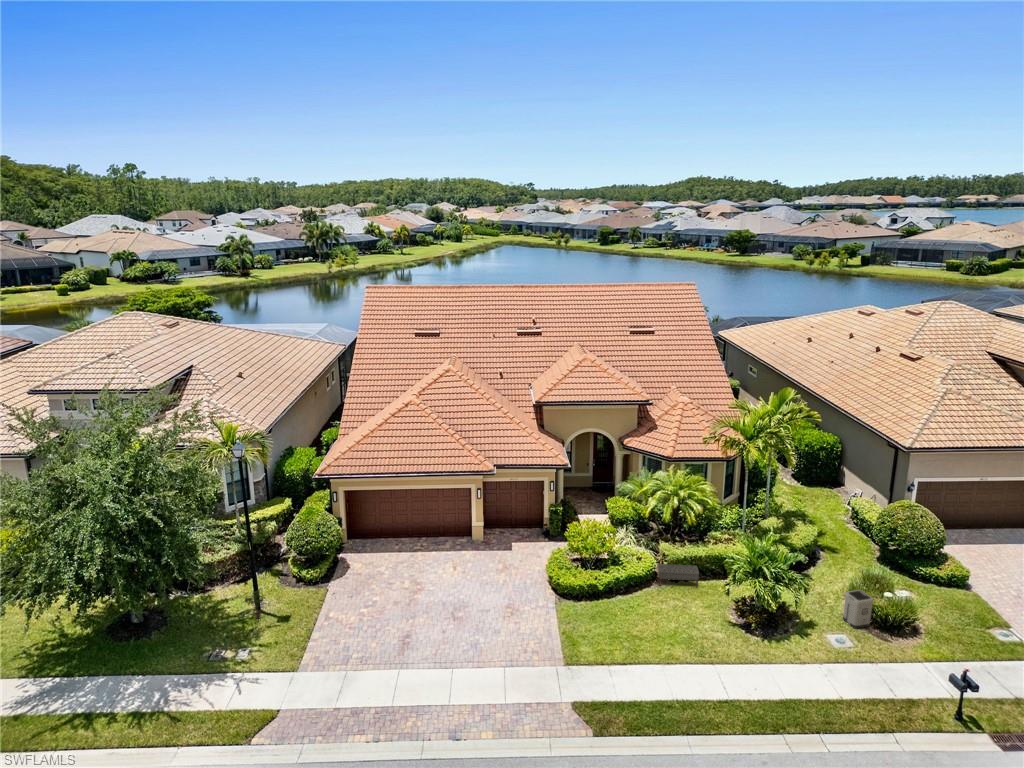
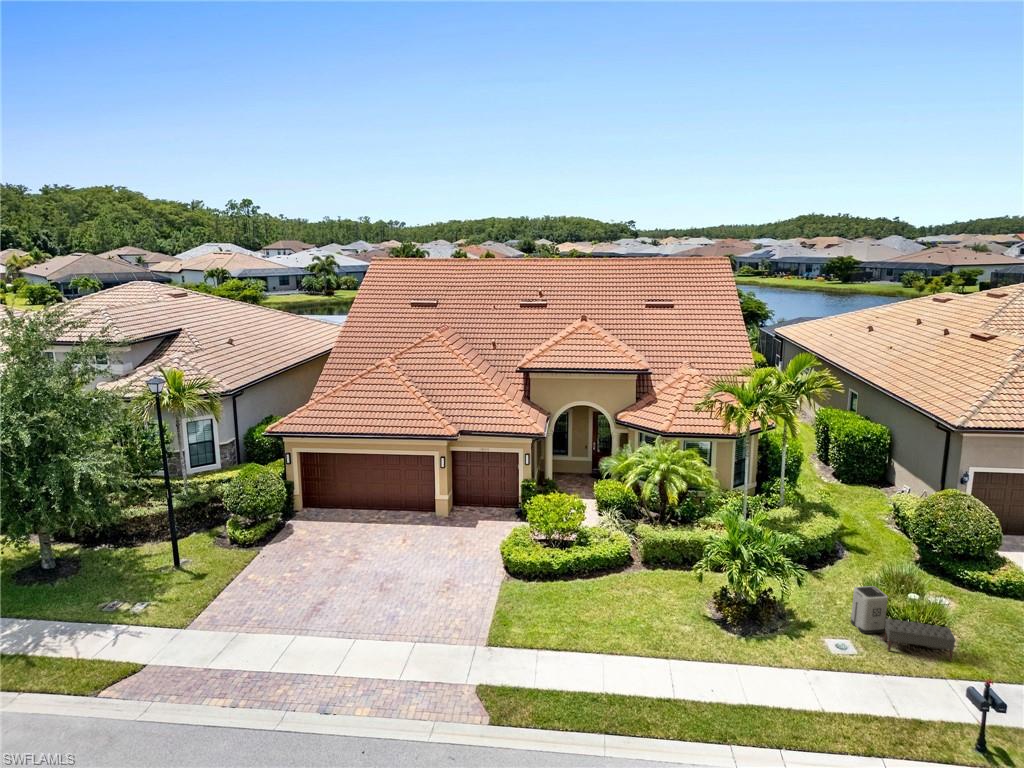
bench: present [658,564,699,587] -> present [884,619,955,661]
potted plant: present [245,589,265,619] -> none [154,542,183,575]

